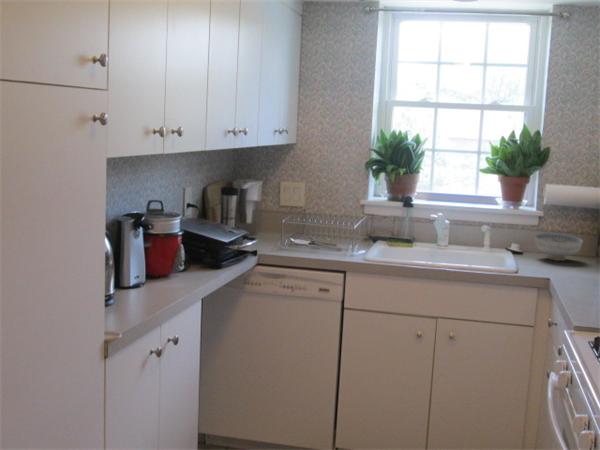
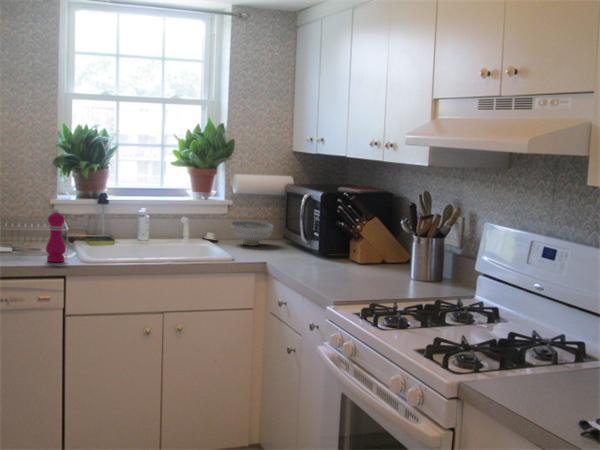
pepper mill: none [332,209,350,258] -> present [46,209,66,262]

